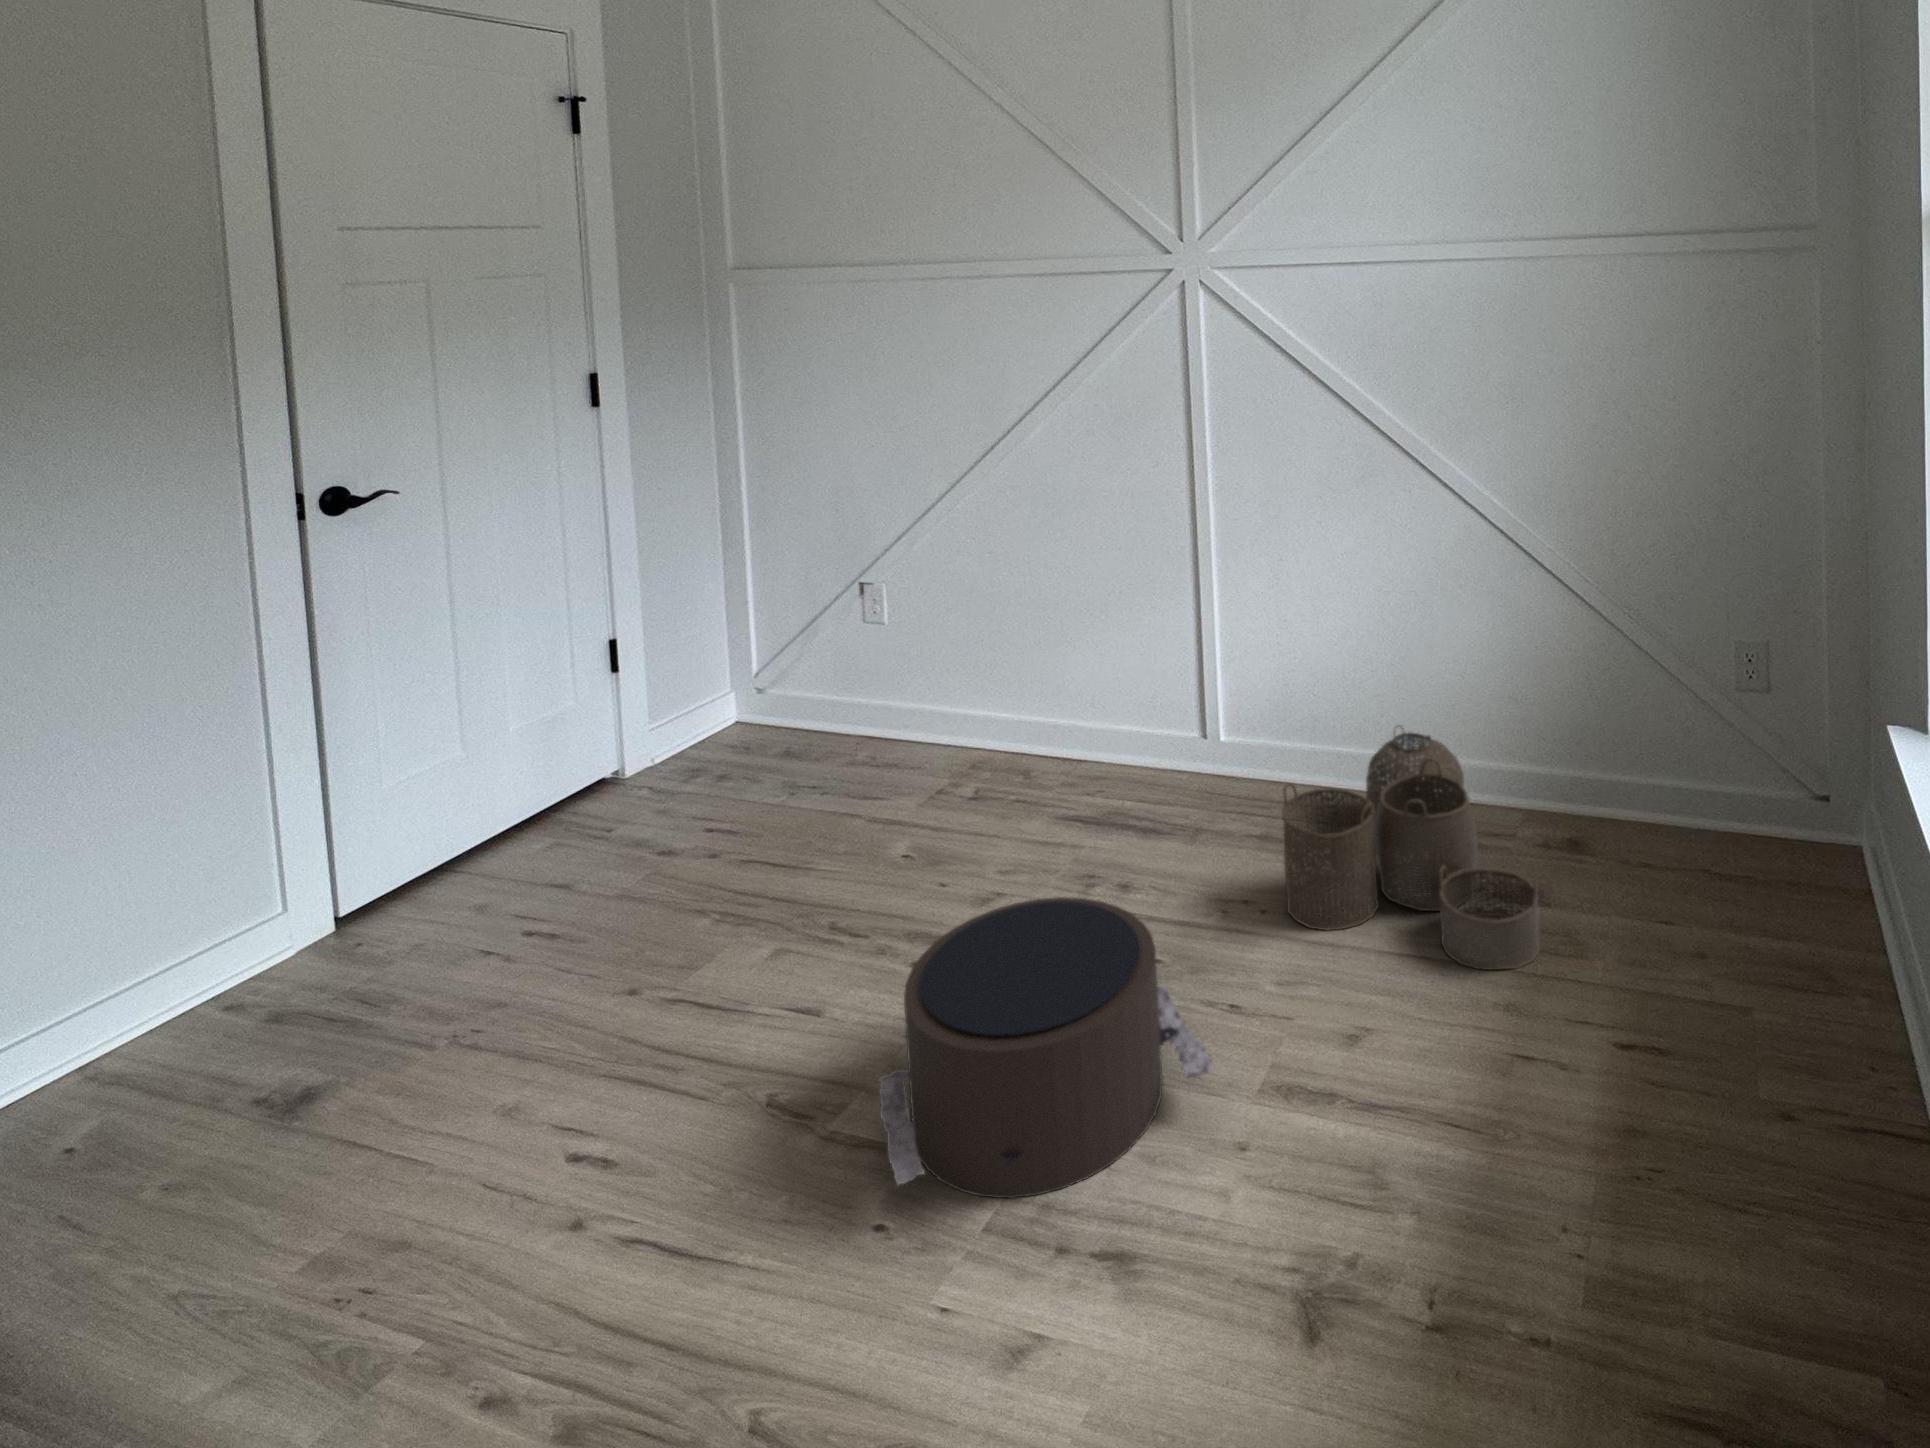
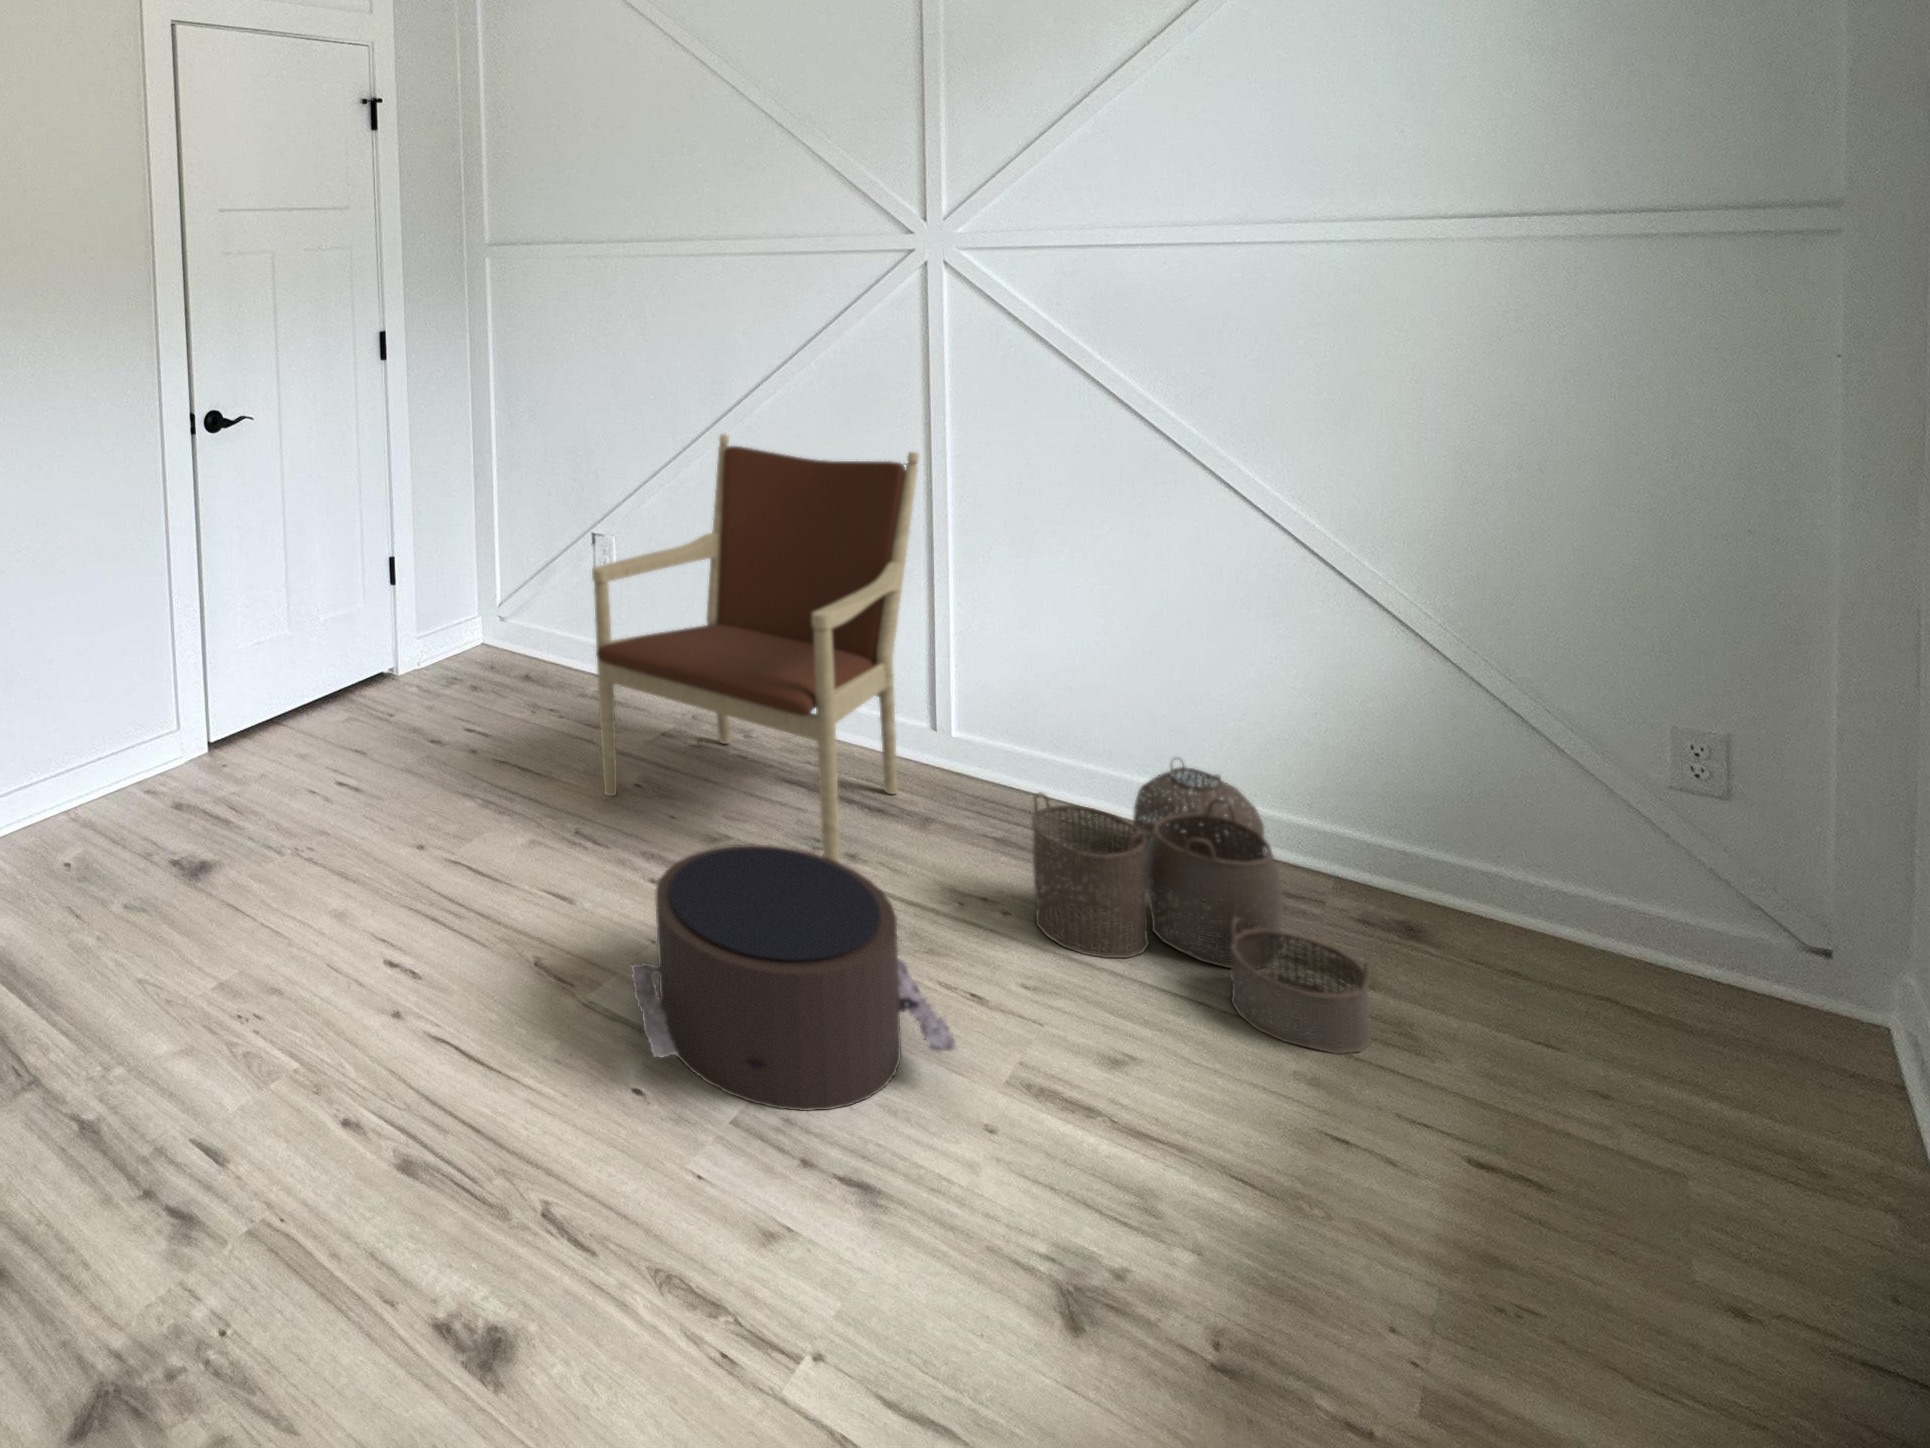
armchair: none [850,464,1183,911] -> present [592,434,919,862]

